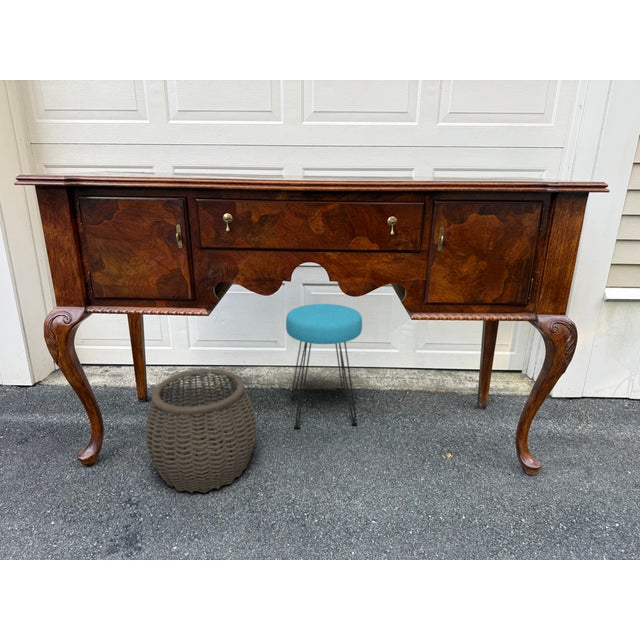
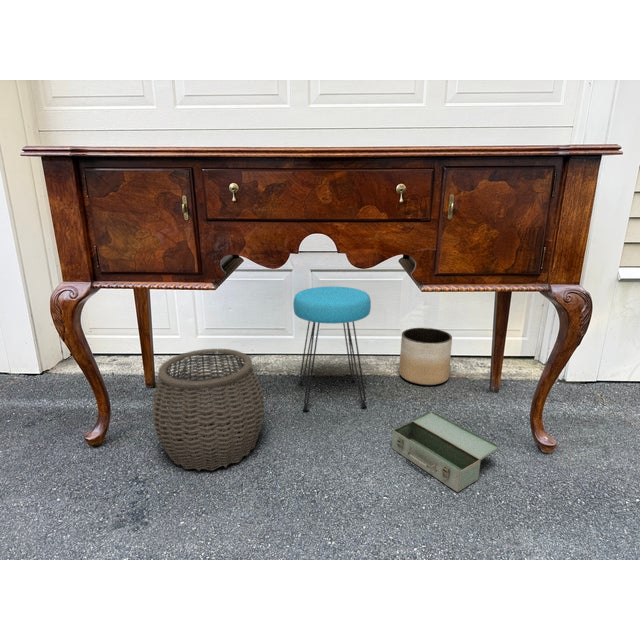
planter: none [390,343,442,401] -> present [399,328,452,385]
toolbox: none [381,432,485,516] -> present [392,412,499,492]

